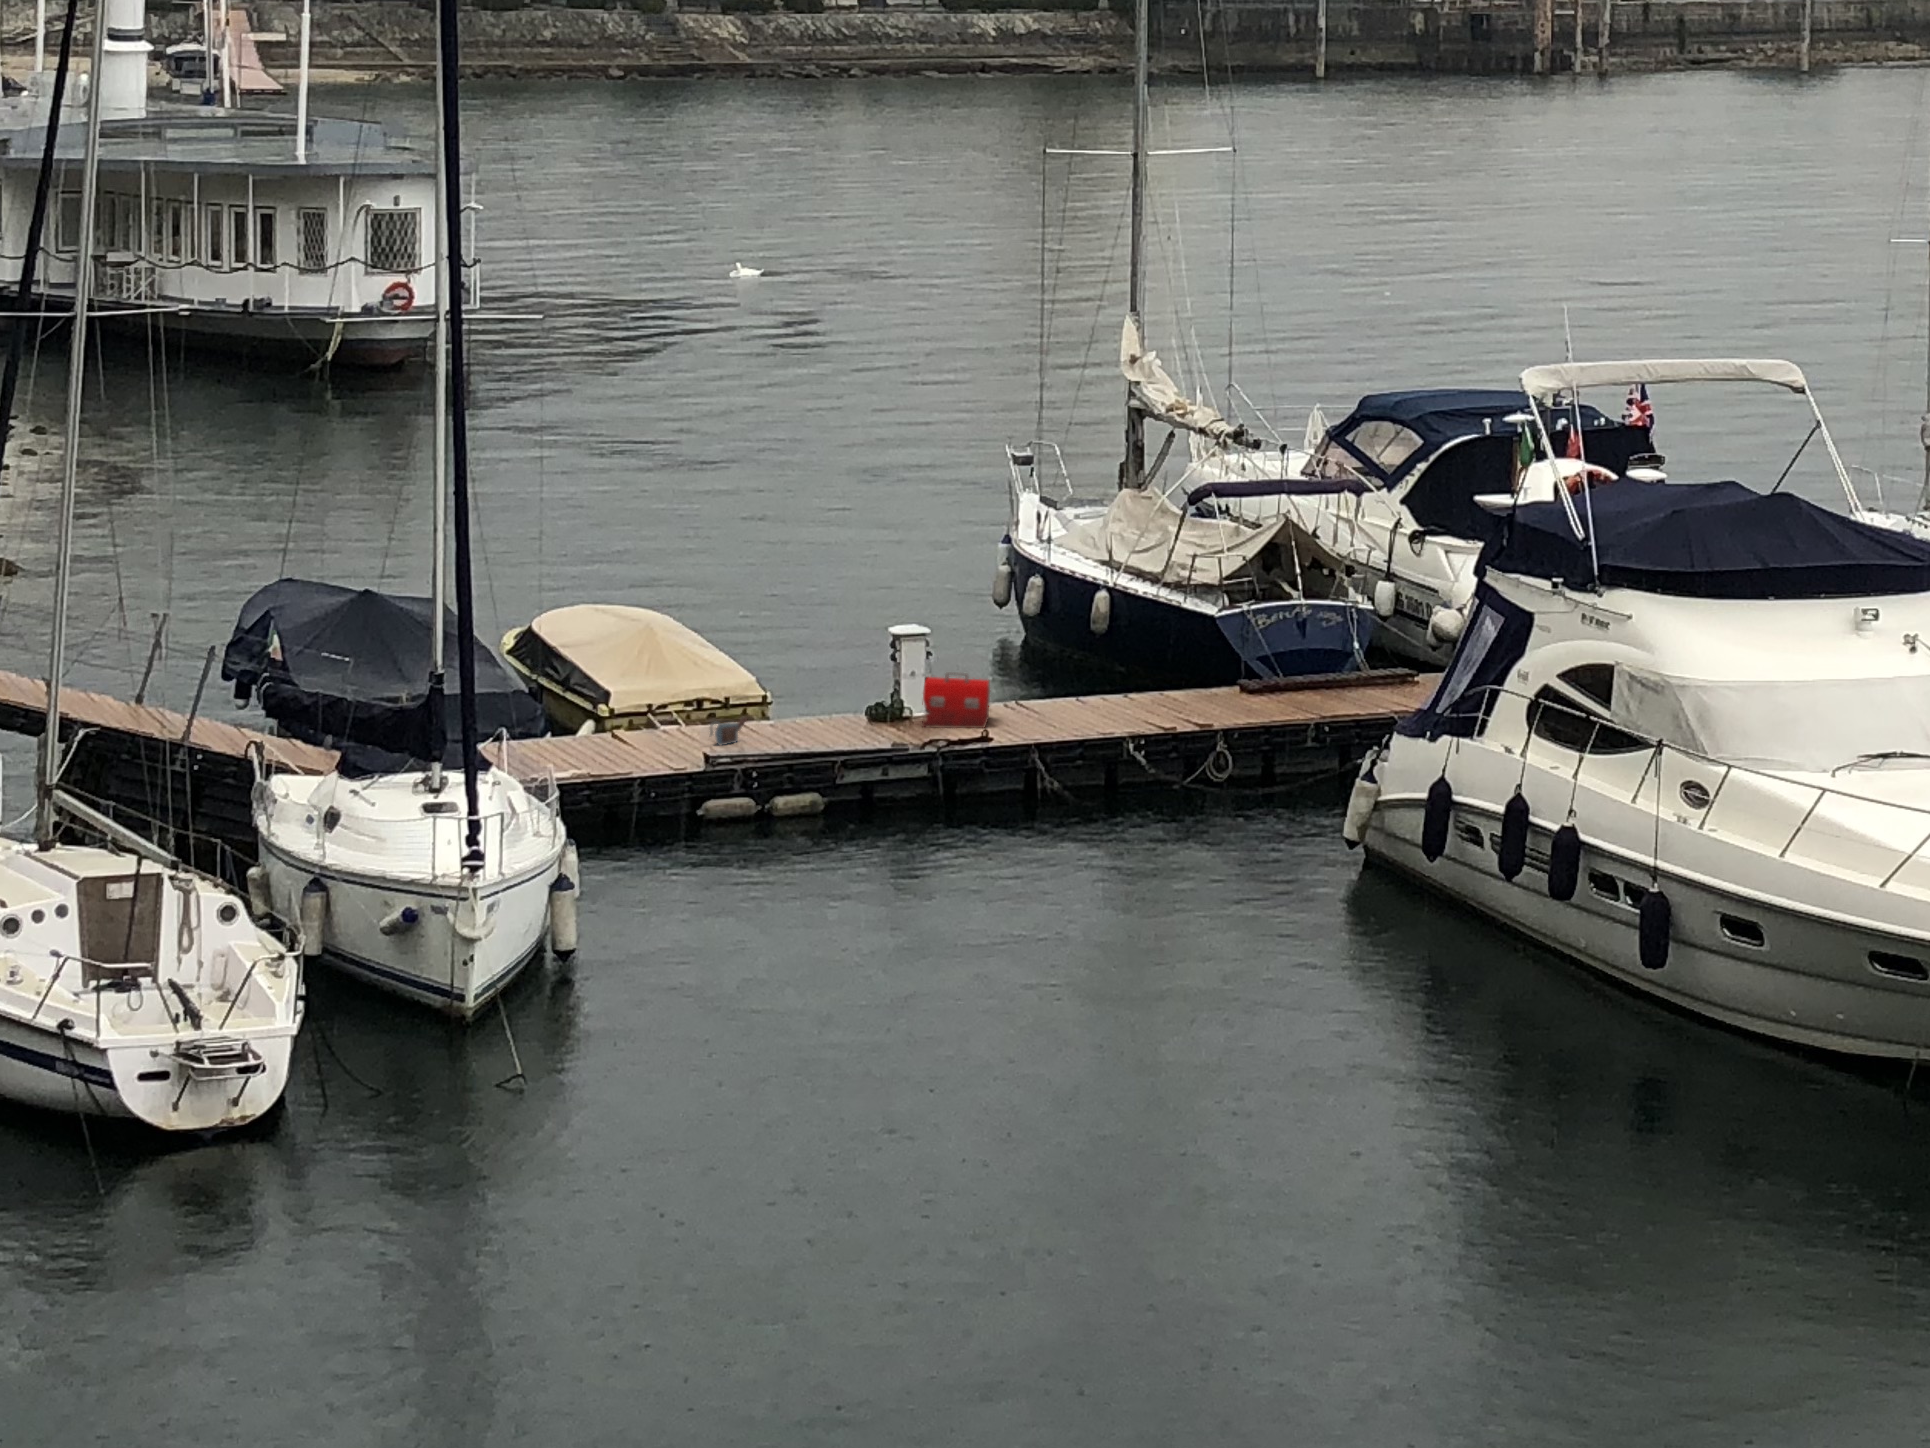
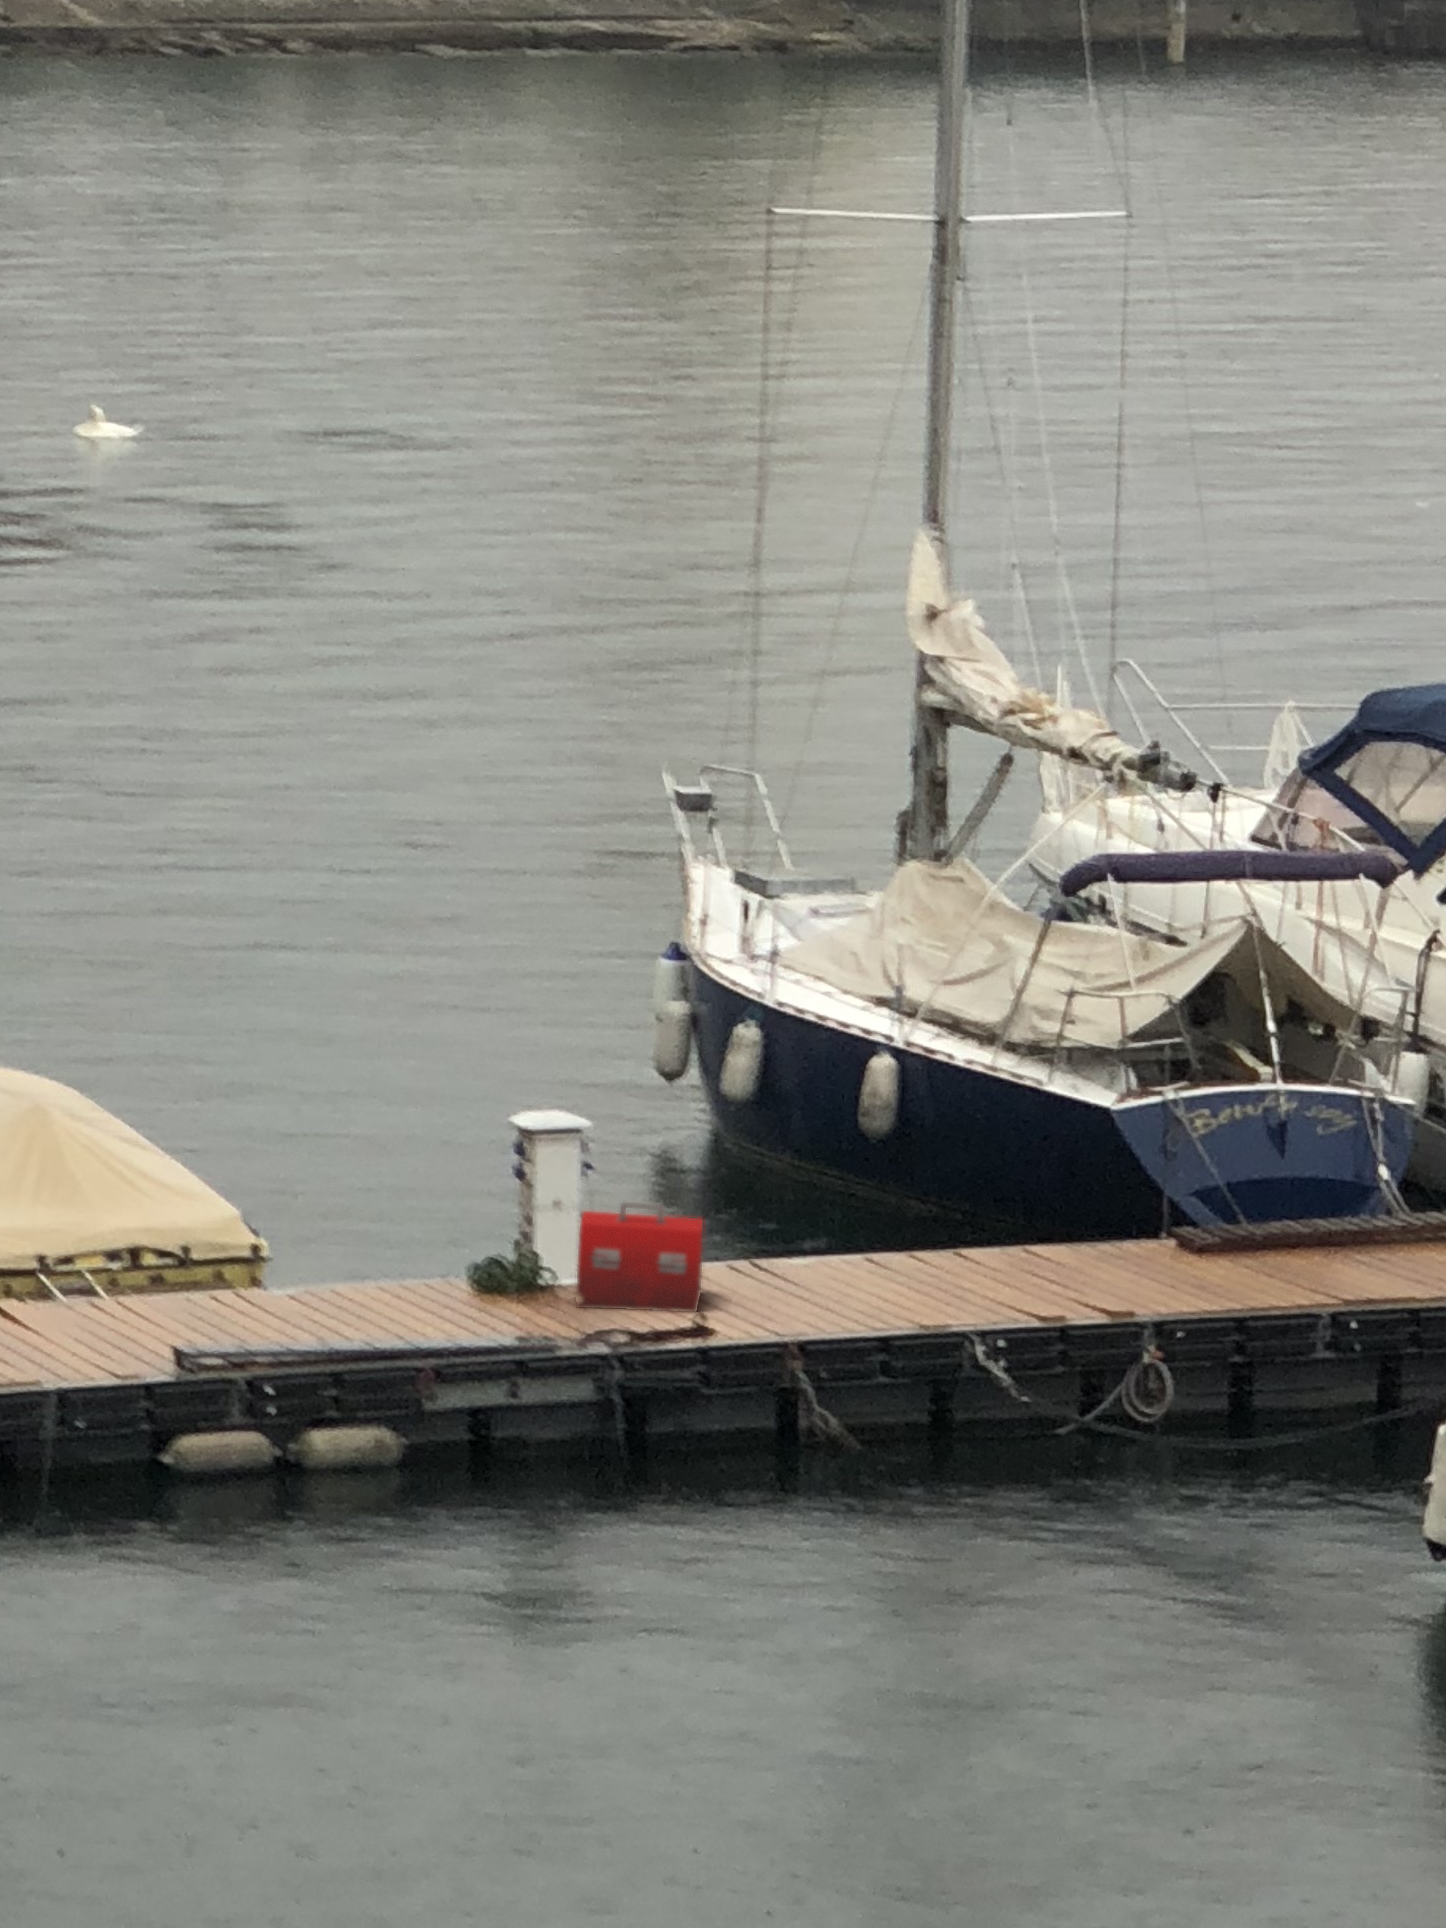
watering can: present [710,717,747,745] -> none [178,1278,250,1334]

